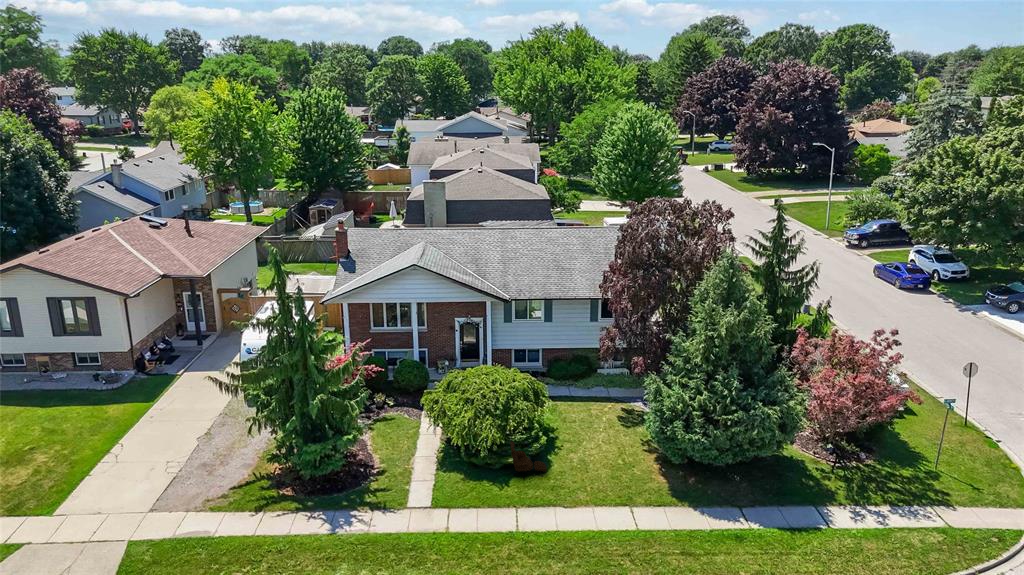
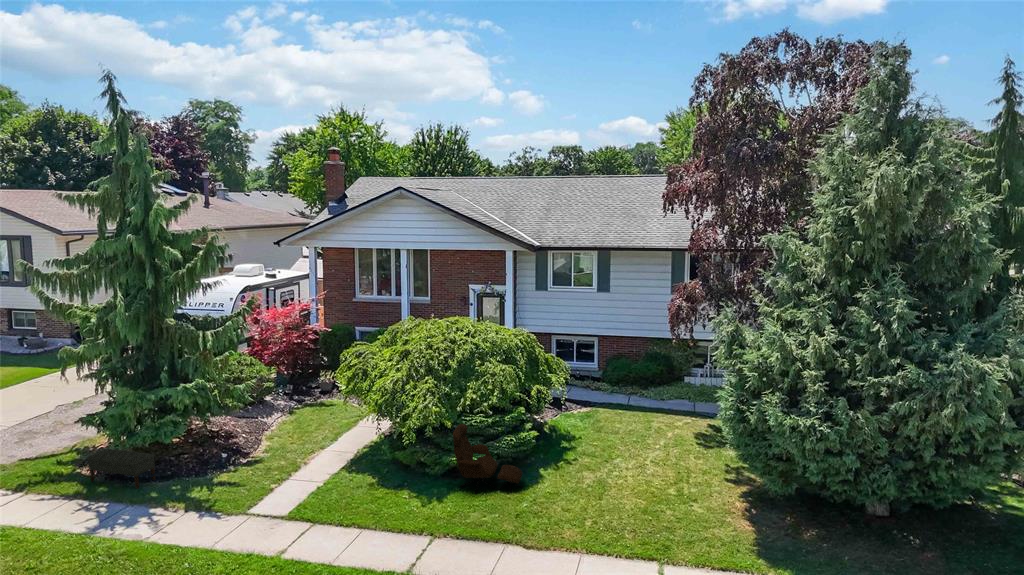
bench: none [288,475,329,498] -> present [87,449,155,489]

